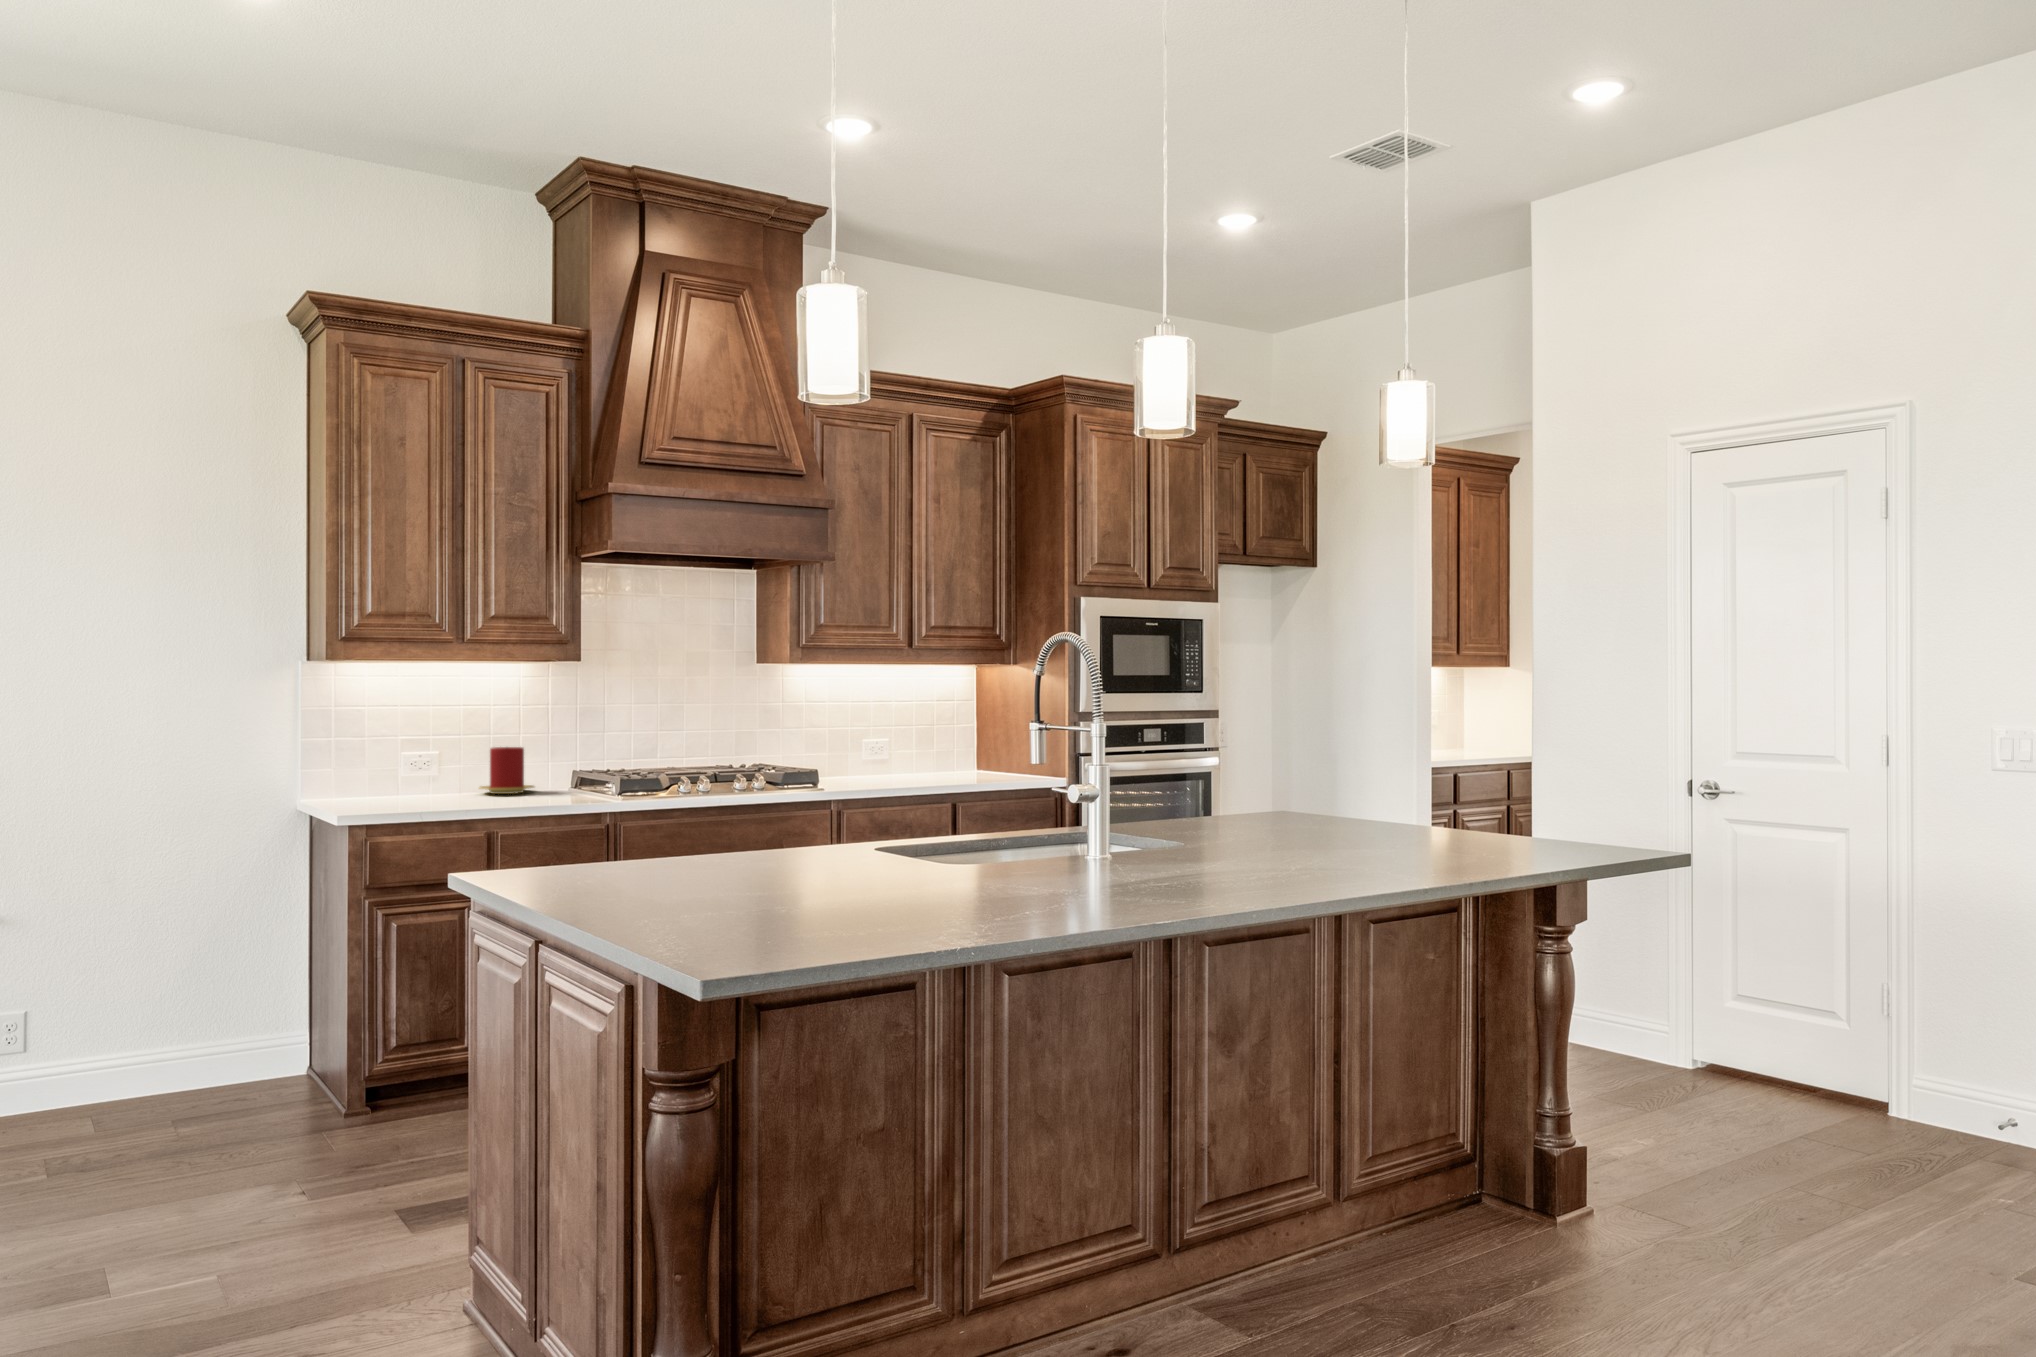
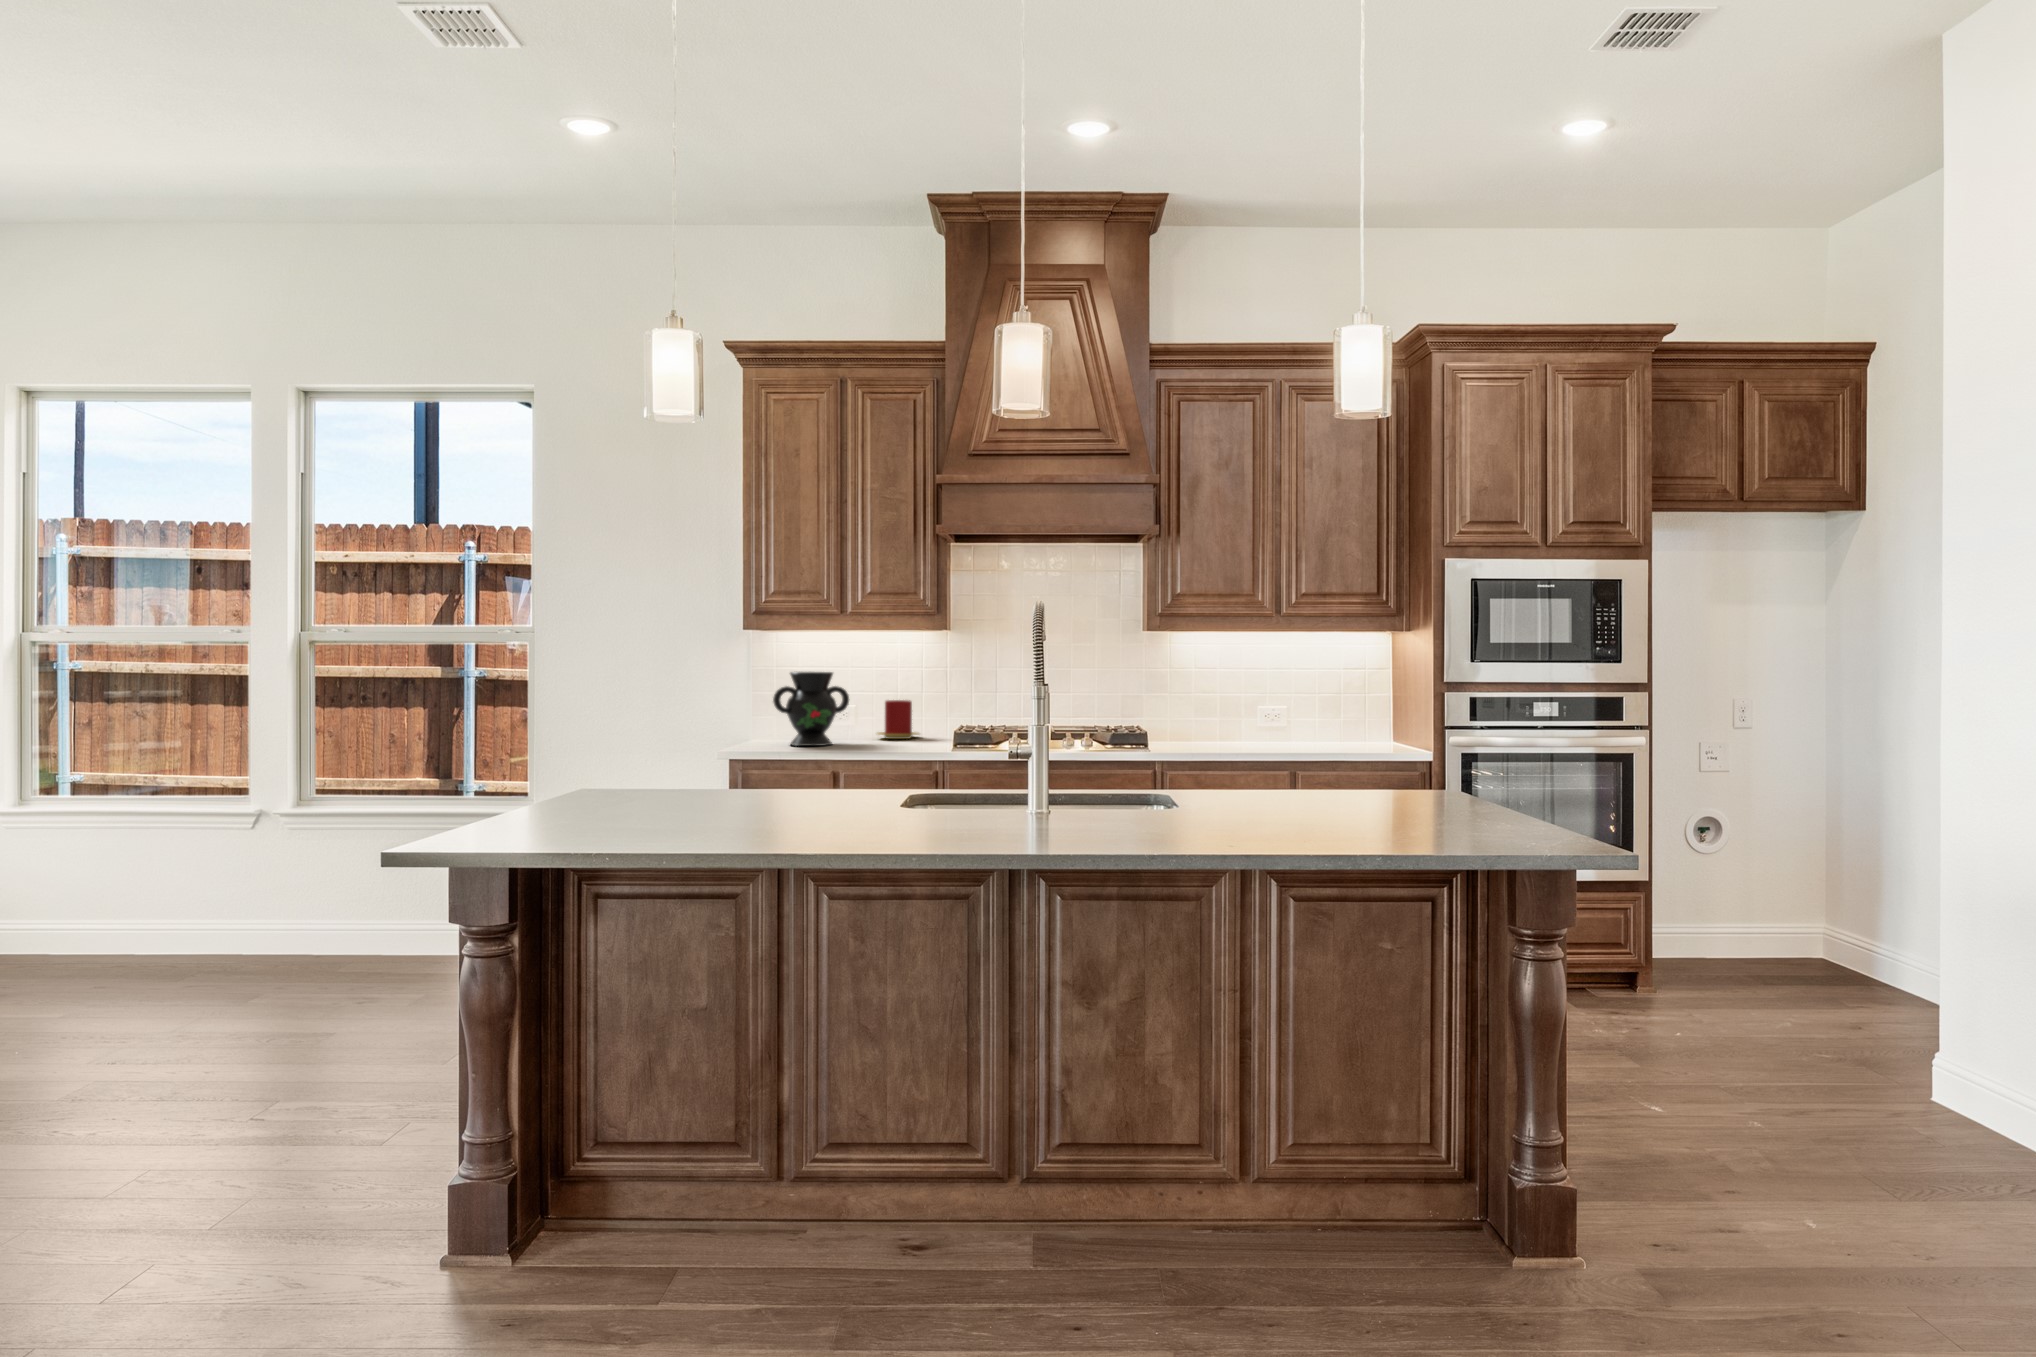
decorative vase: none [374,715,461,808] -> present [773,672,849,746]

